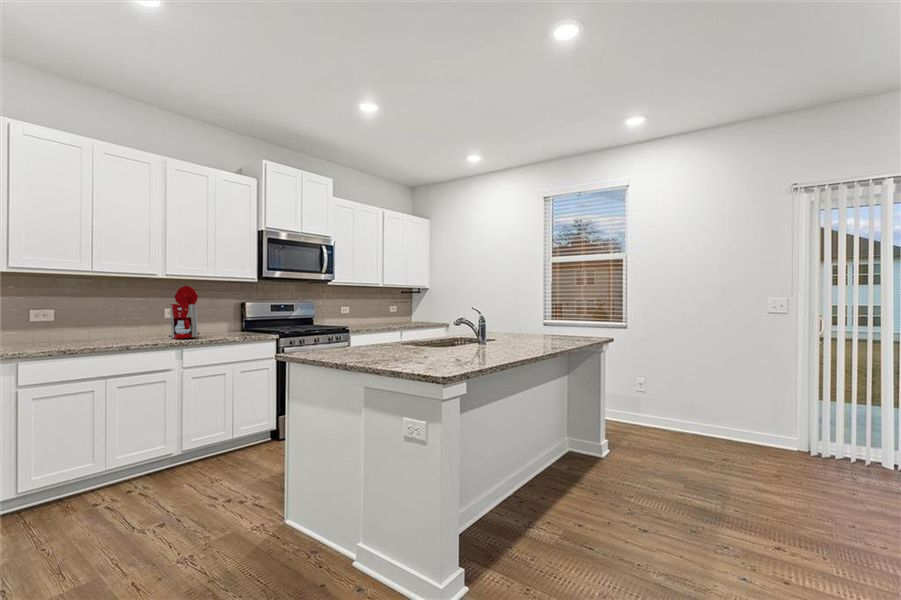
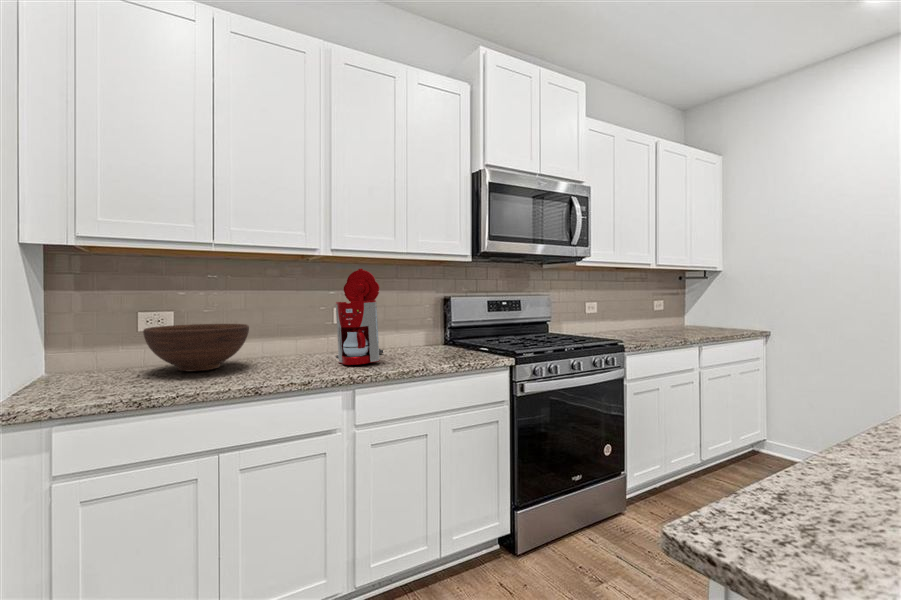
fruit bowl: none [46,316,114,342] -> present [143,324,249,372]

